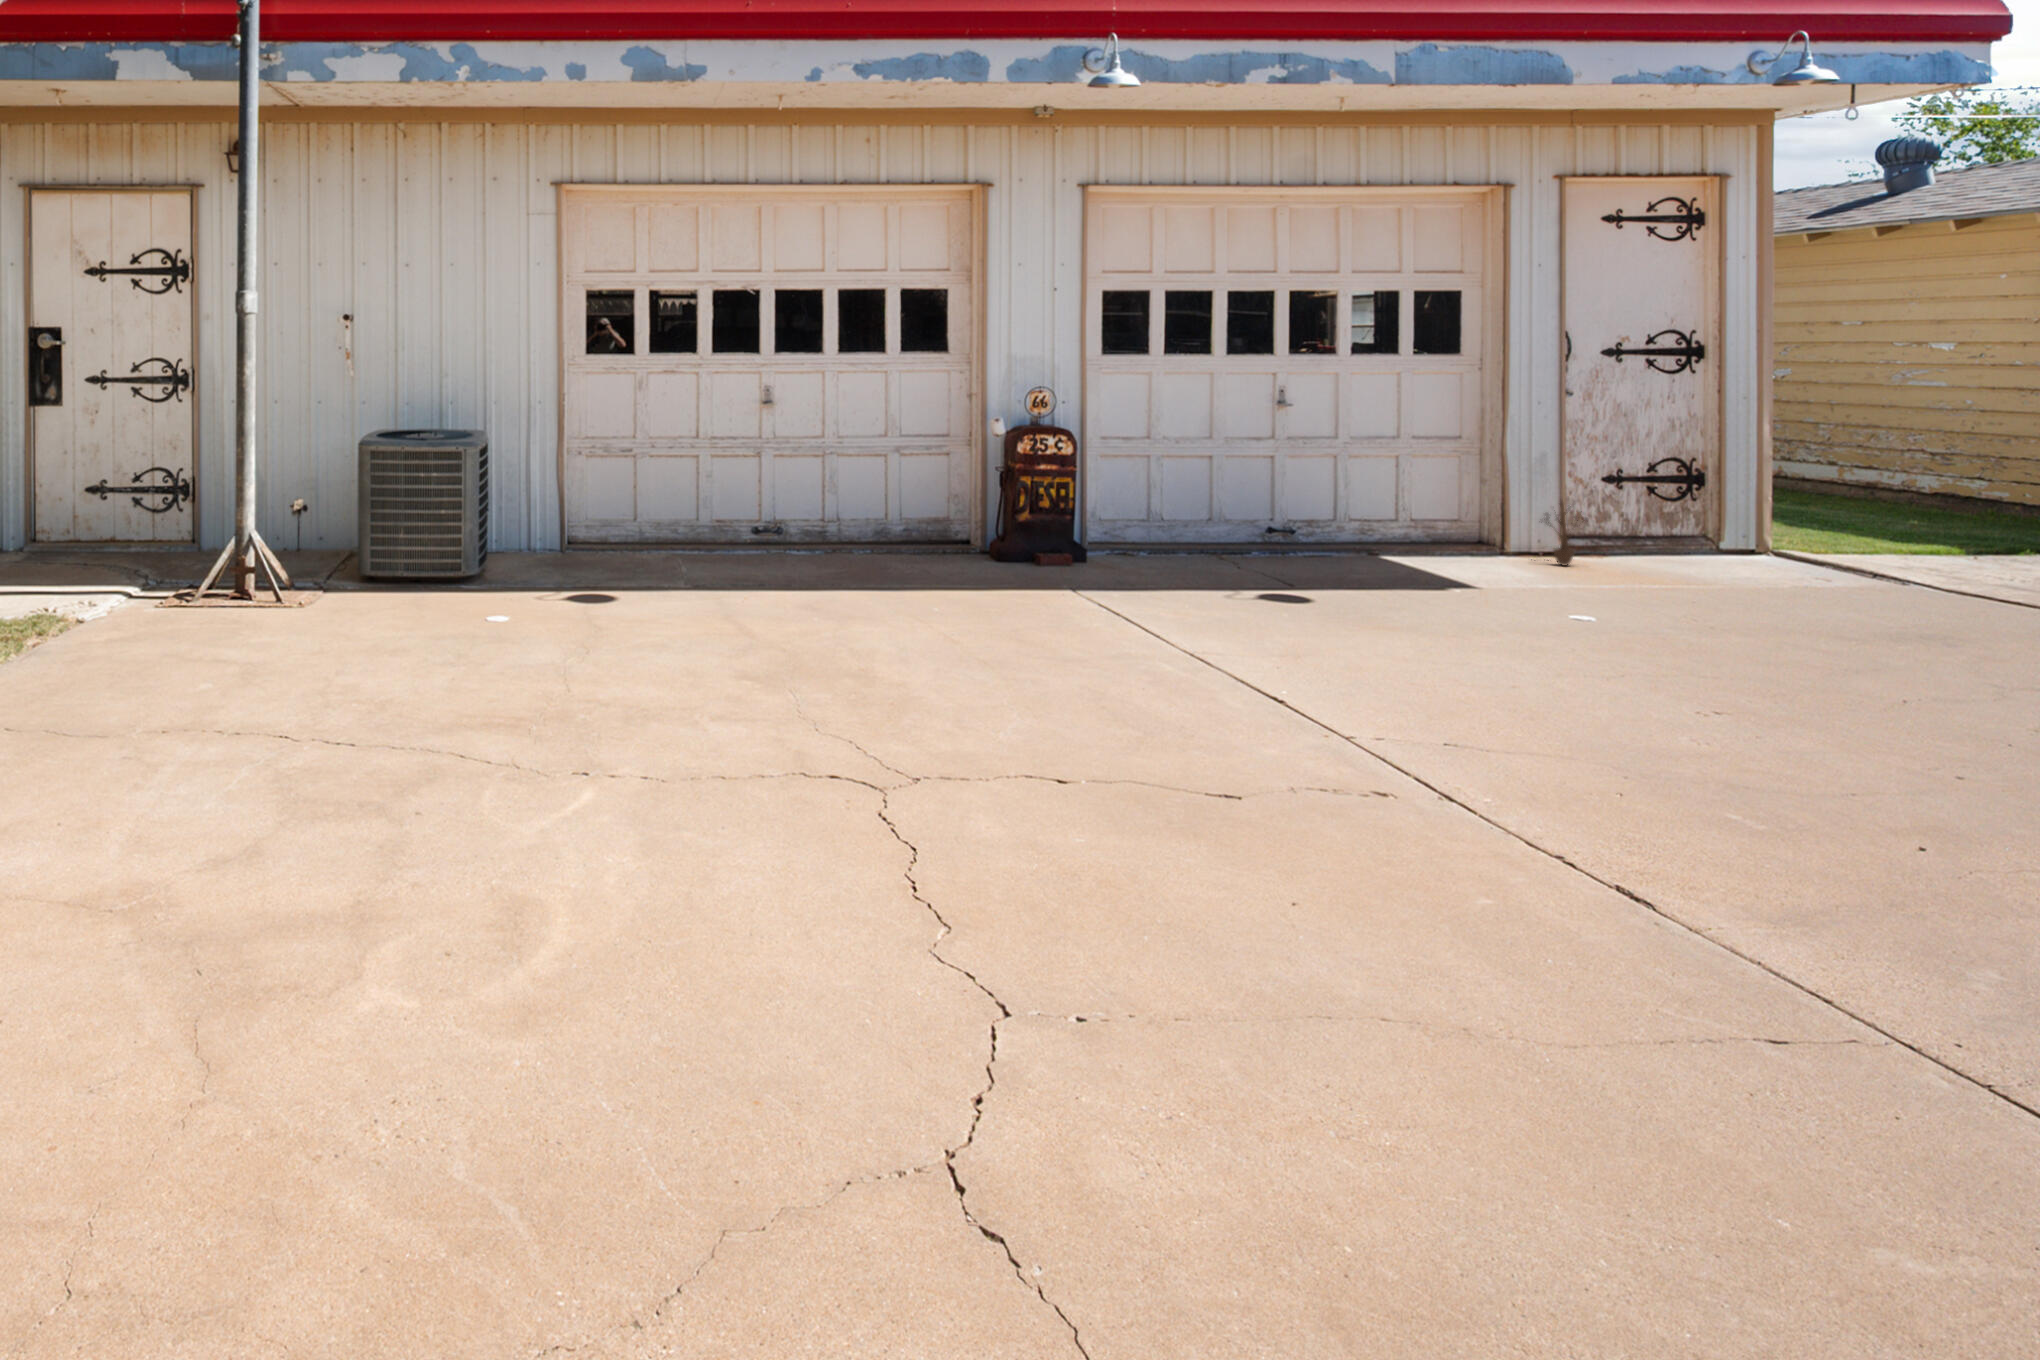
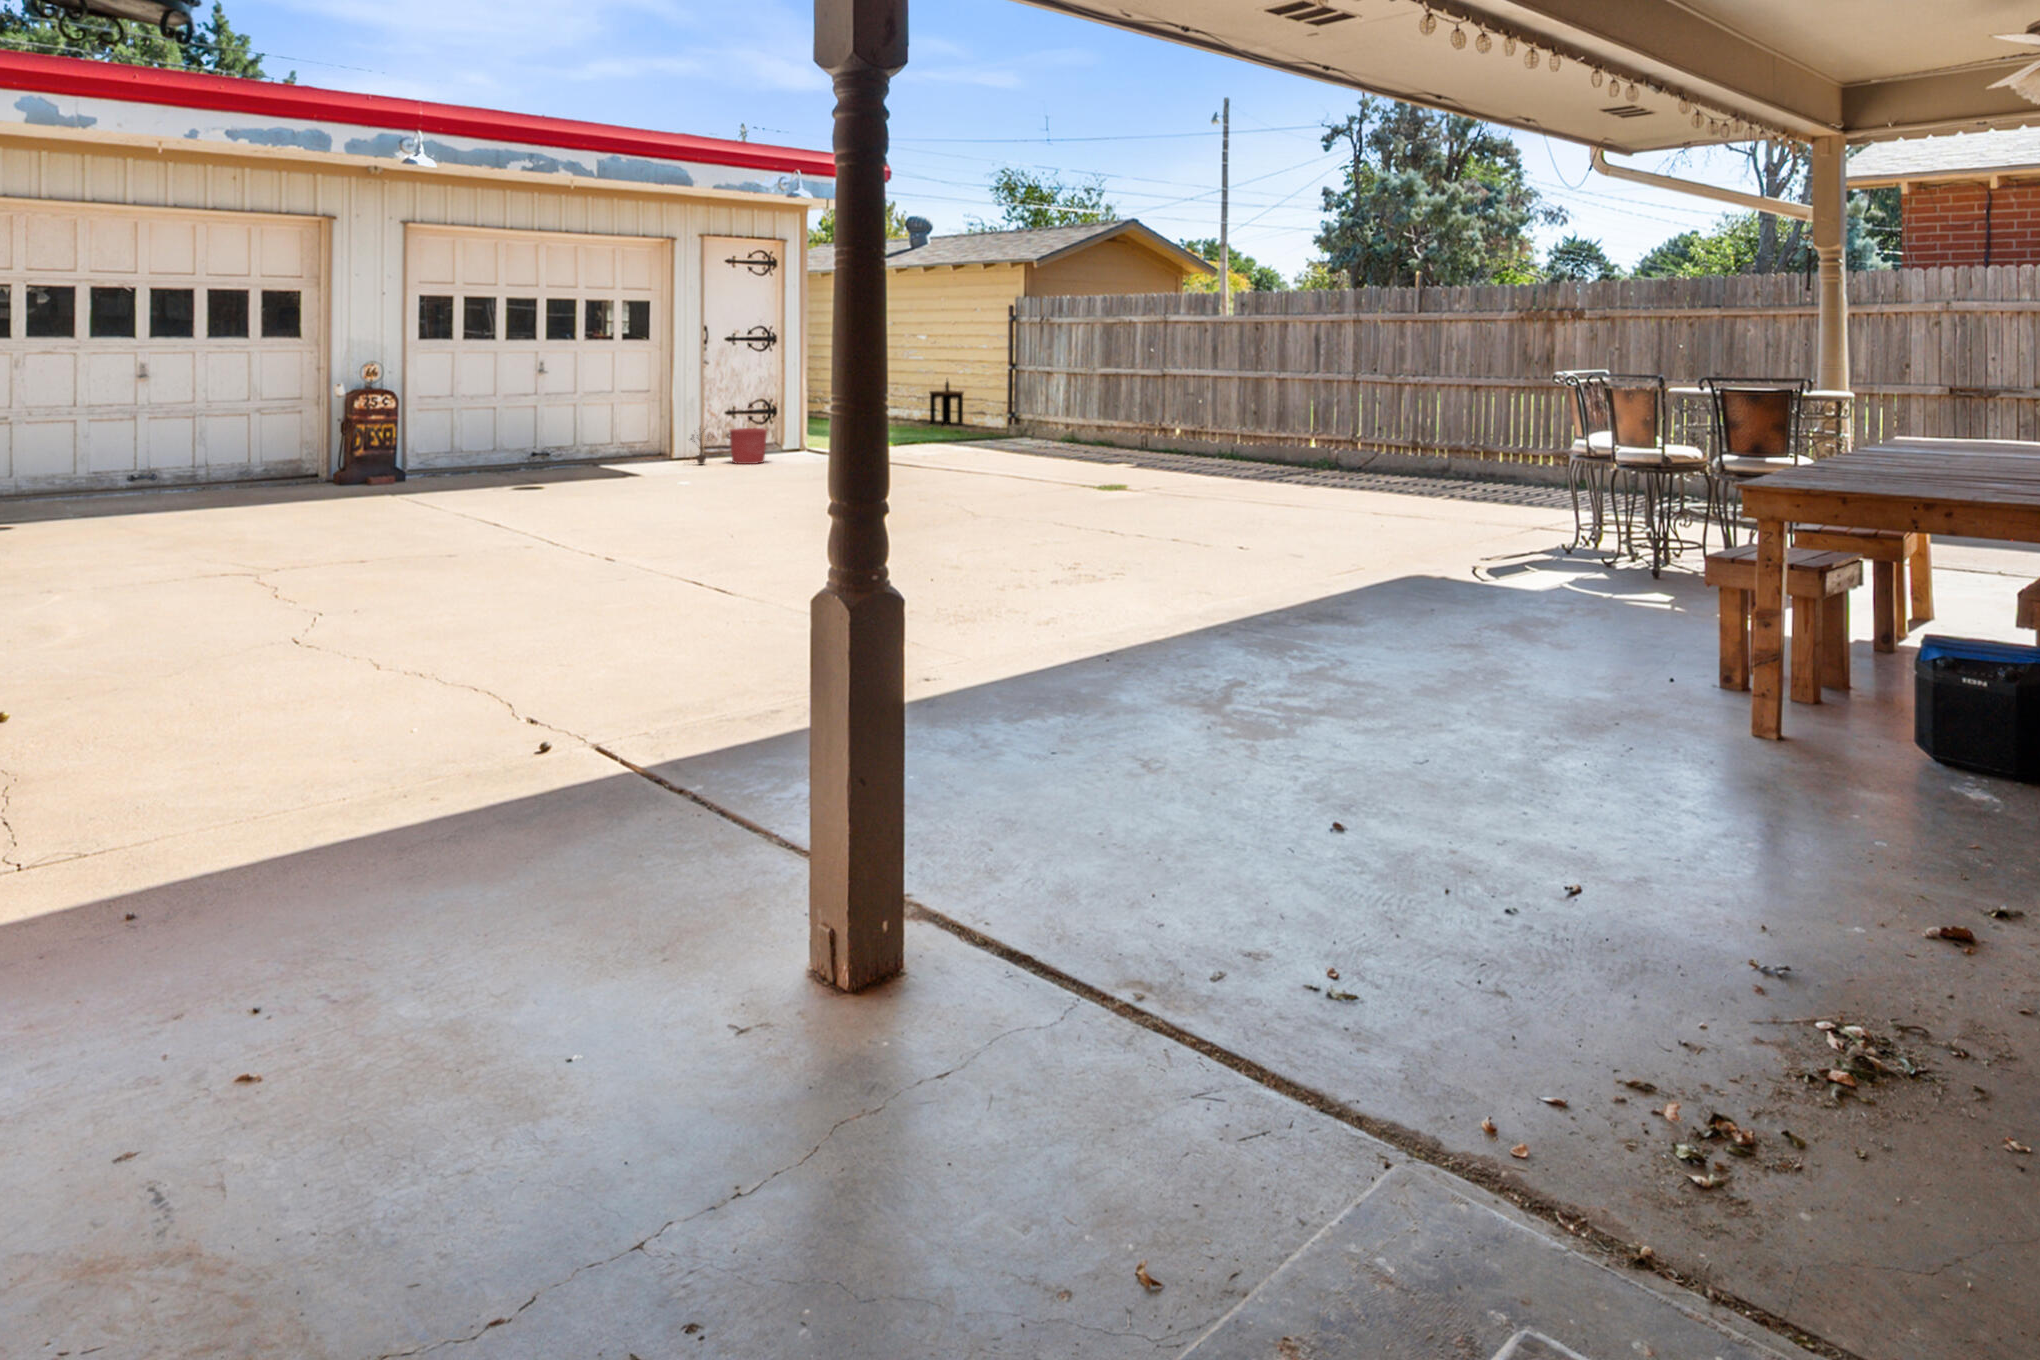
side table: none [1932,416,2027,503] -> present [929,381,964,425]
bucket: none [1612,506,1702,572] -> present [727,428,767,464]

